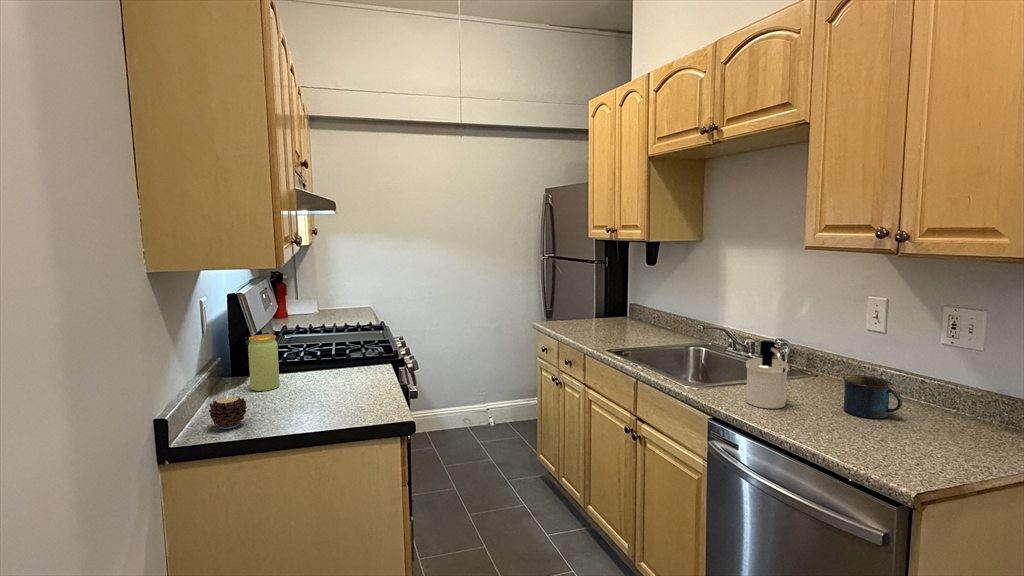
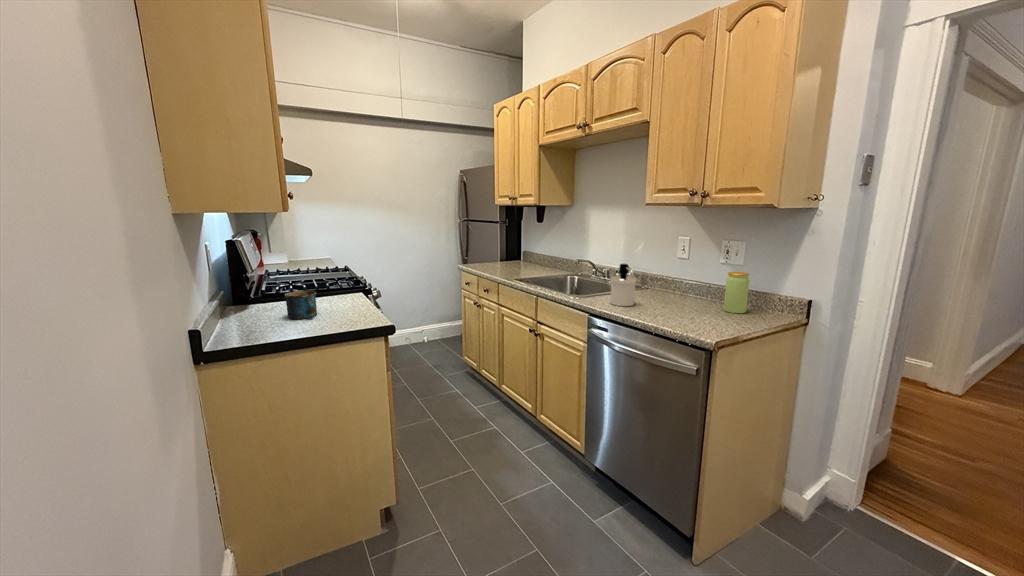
jar: present [248,334,280,391] -> present [724,272,749,313]
mug: present [843,375,903,418] -> present [284,290,317,319]
candle: present [209,396,247,429] -> none [232,311,262,337]

